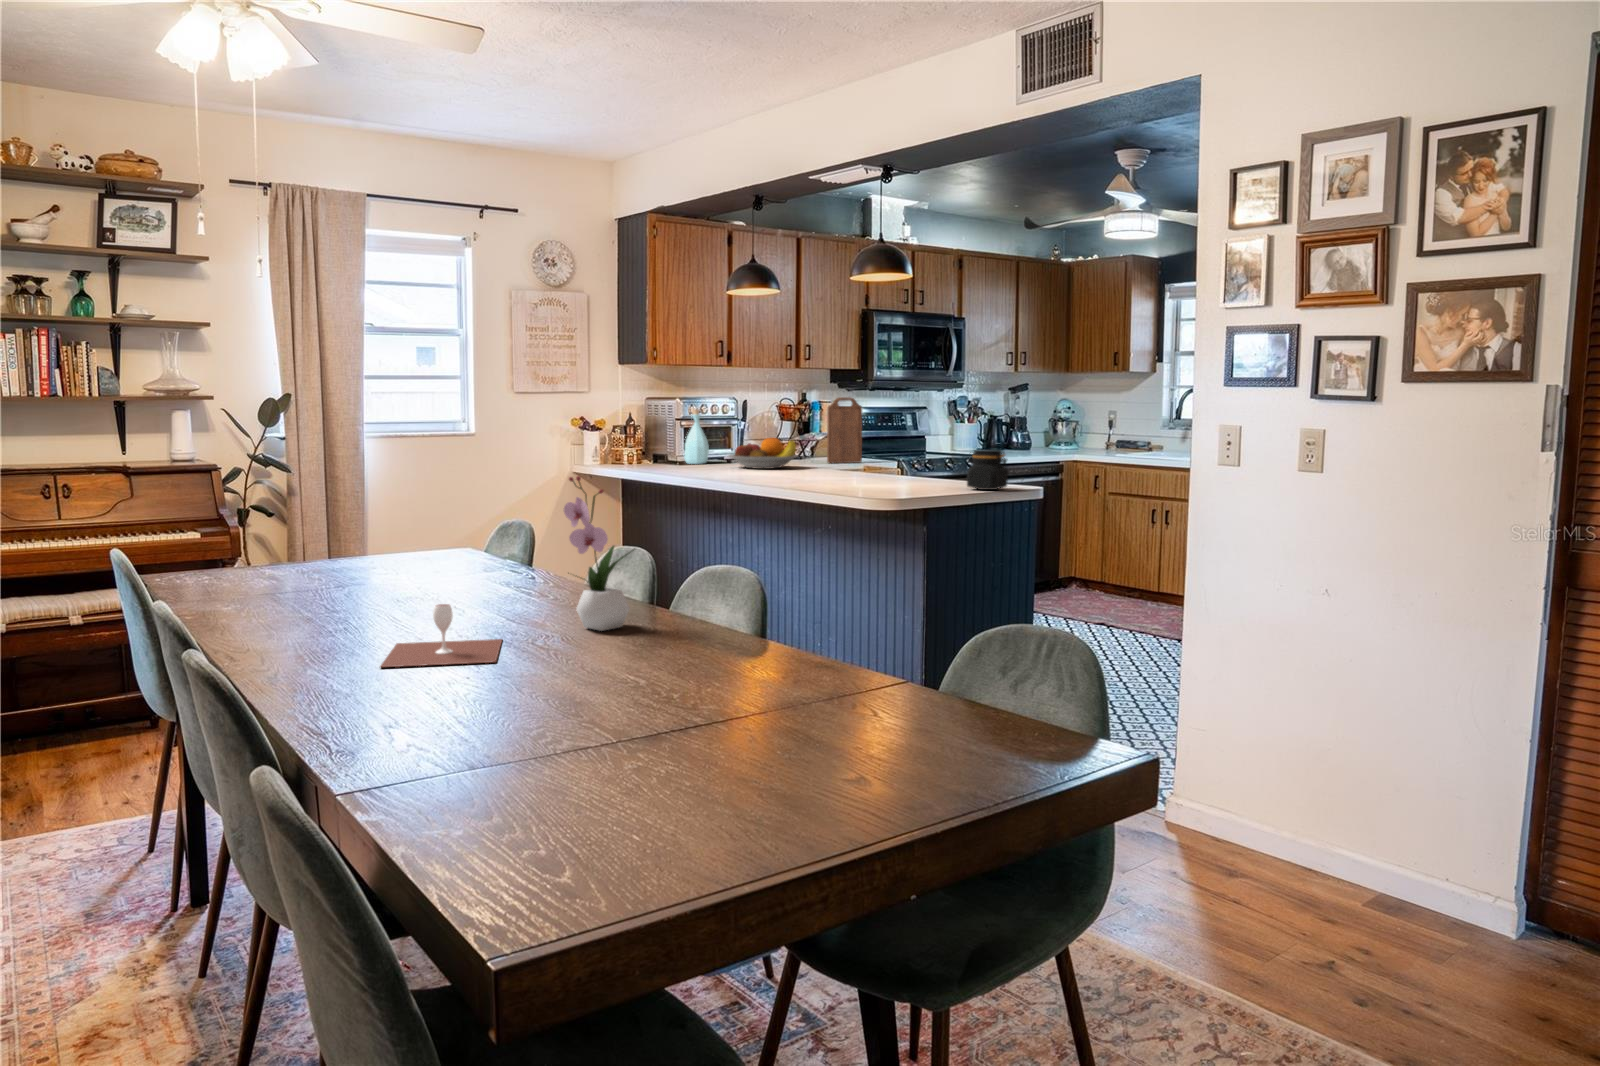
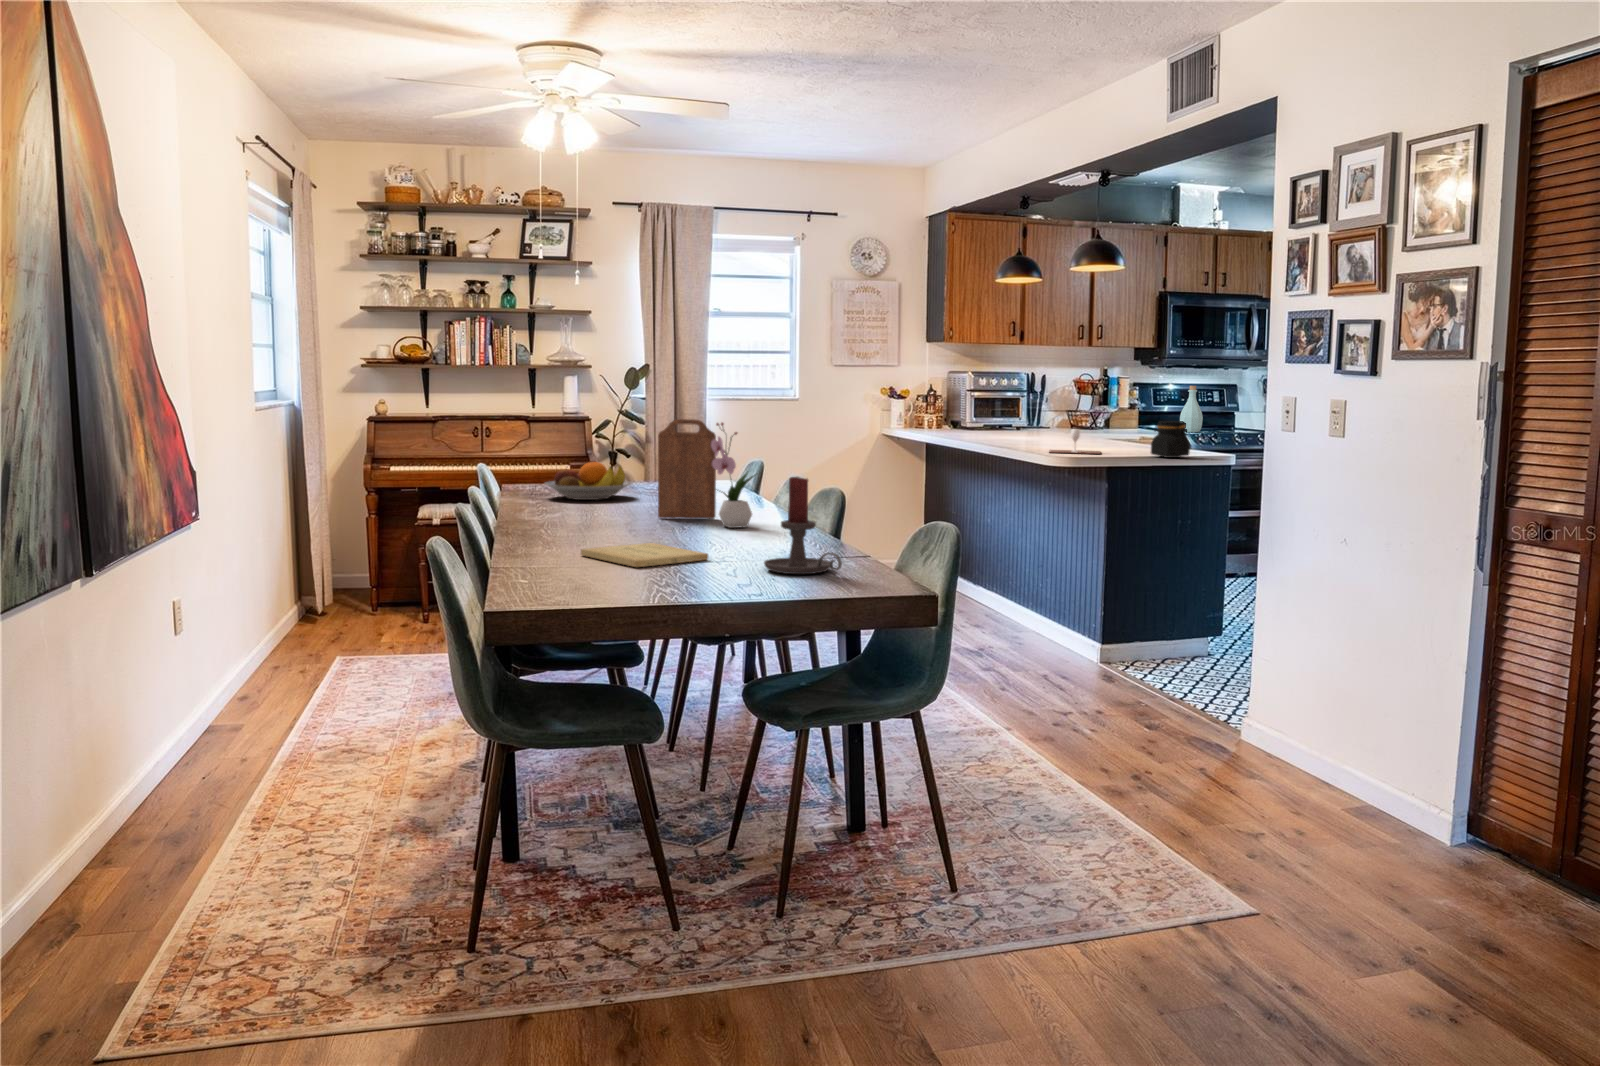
cutting board: present [827,397,862,463] -> present [658,419,716,519]
bottle: present [684,409,709,464] -> present [1180,386,1203,432]
fruit bowl: present [729,437,798,469] -> present [545,462,631,500]
candle holder: none [816,572,959,736] -> present [764,477,842,574]
wine glass: present [381,604,502,667] -> present [1050,429,1100,454]
book: none [462,686,692,755] -> present [581,543,708,567]

